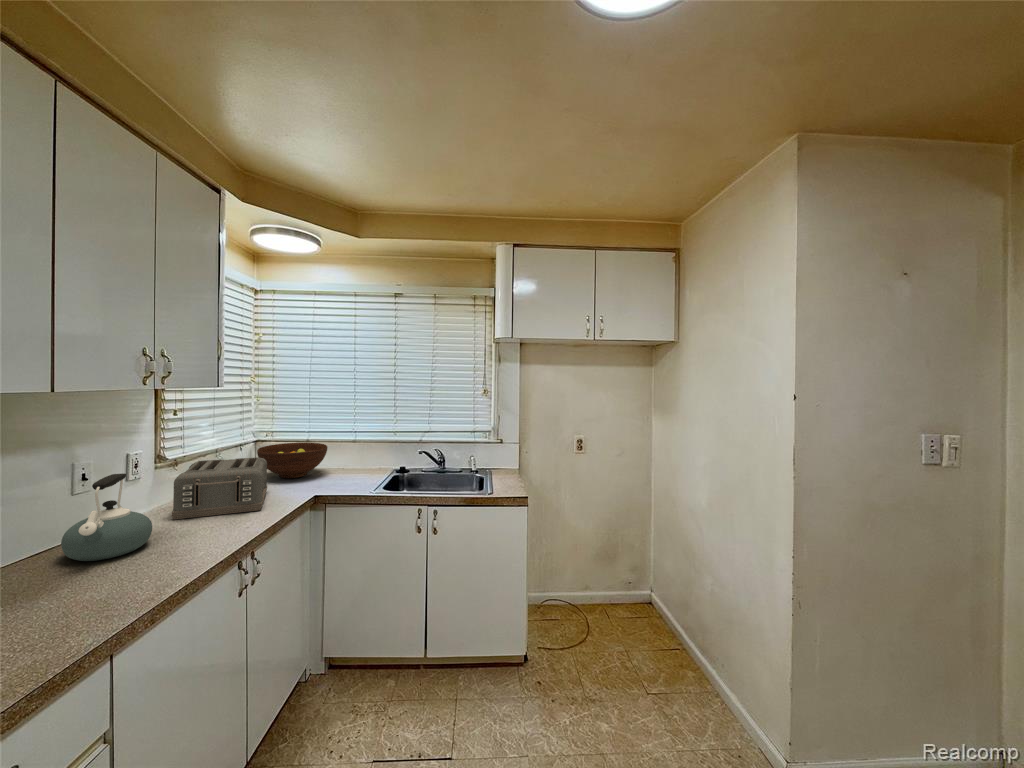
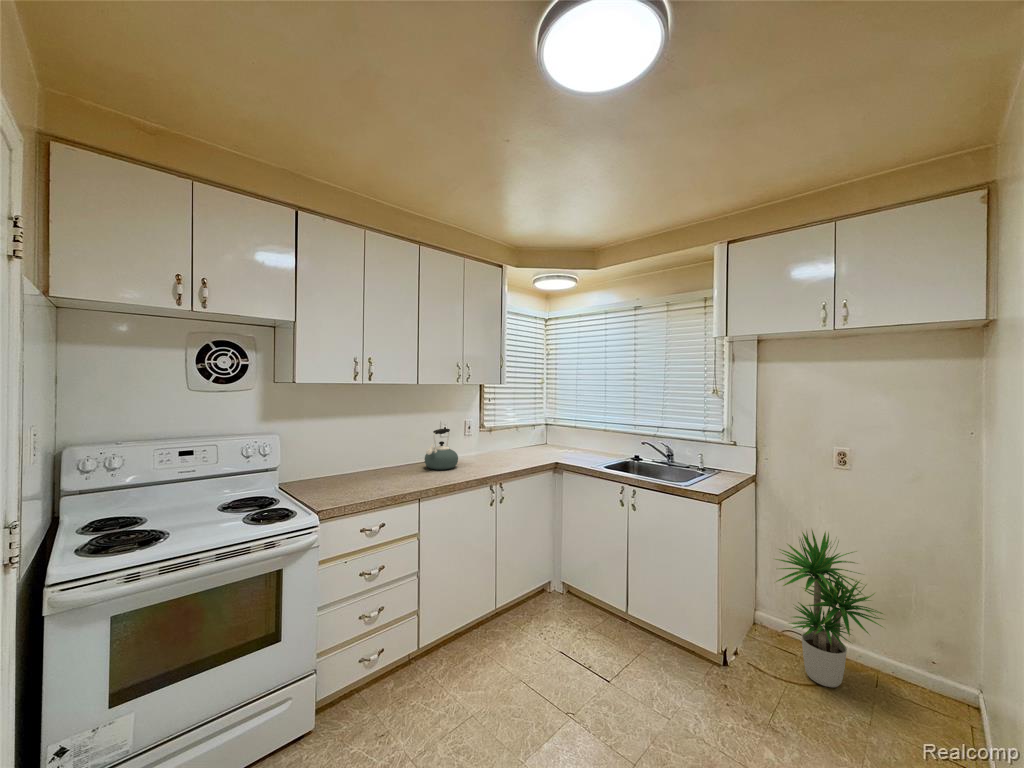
fruit bowl: present [257,443,327,478] -> none [534,429,580,453]
toaster: present [172,457,267,519] -> none [475,431,531,465]
potted plant: none [547,507,626,636] -> present [776,530,883,687]

